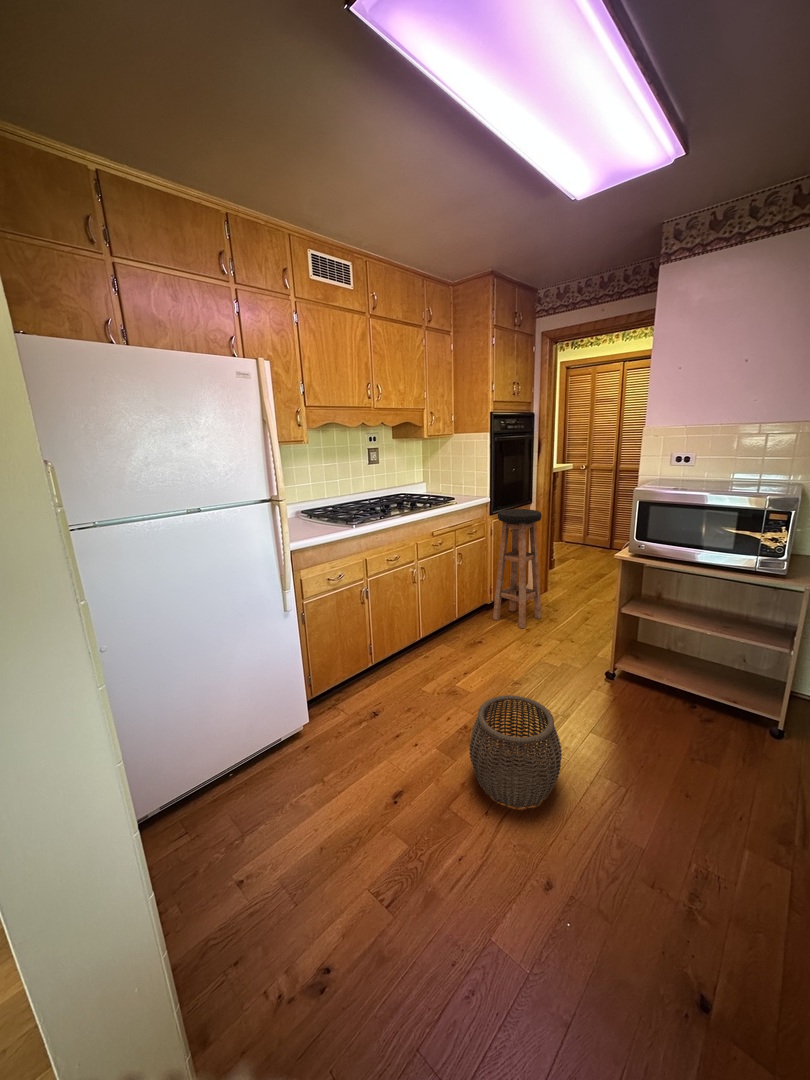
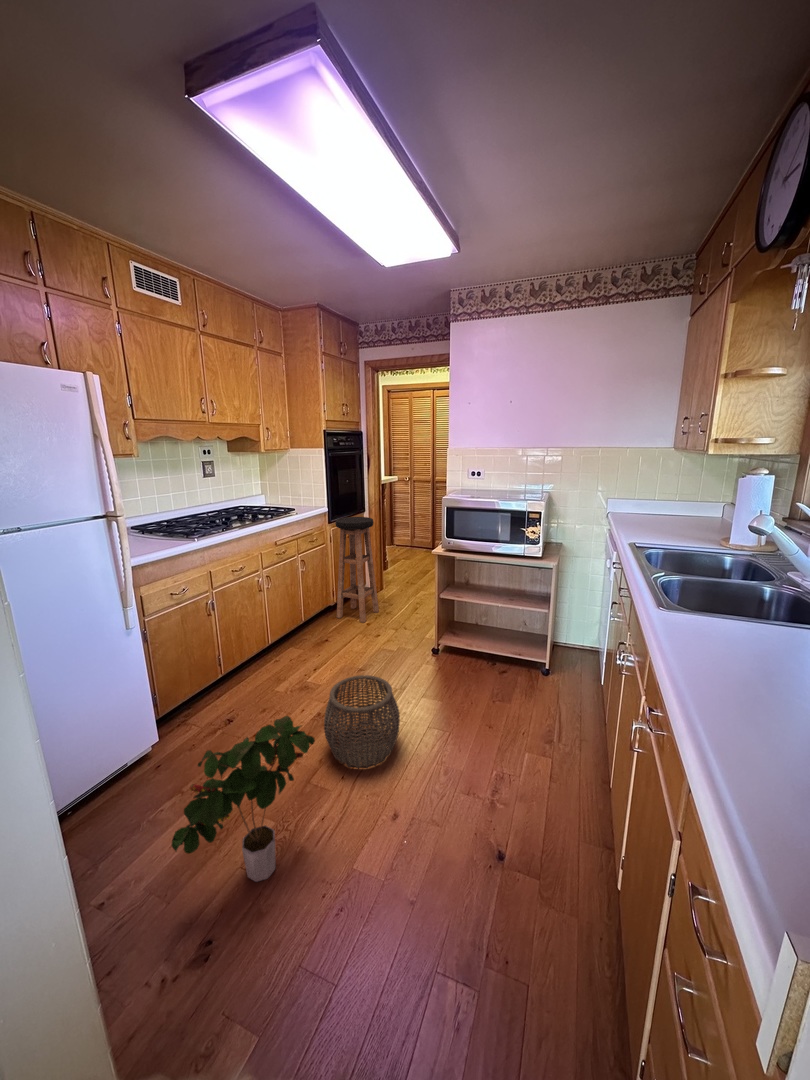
potted plant: none [301,734,457,912] -> present [172,716,315,882]

